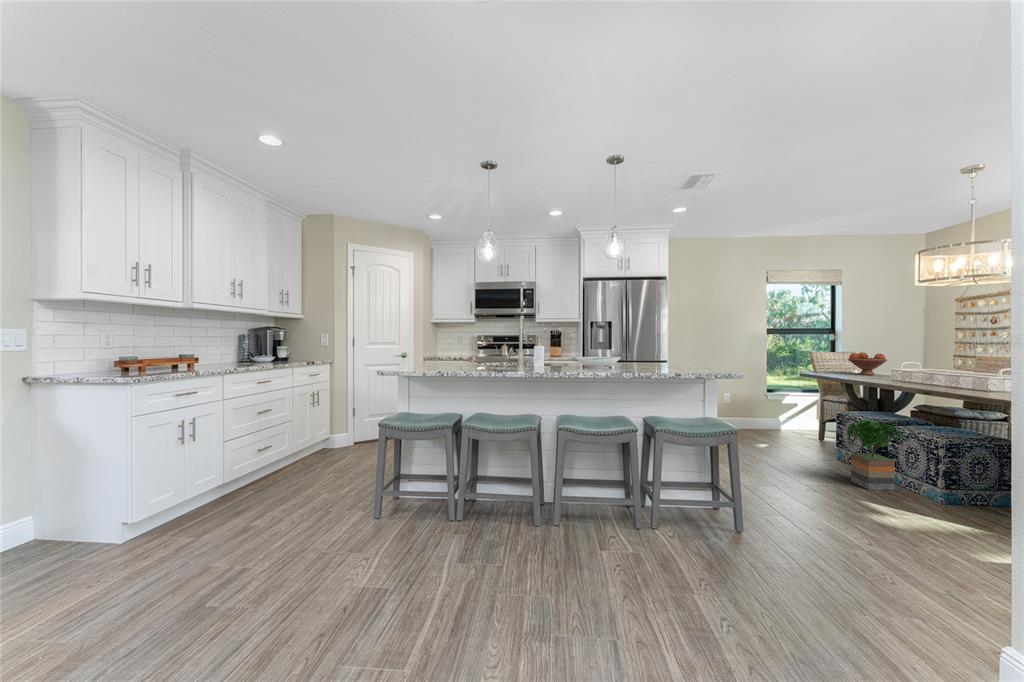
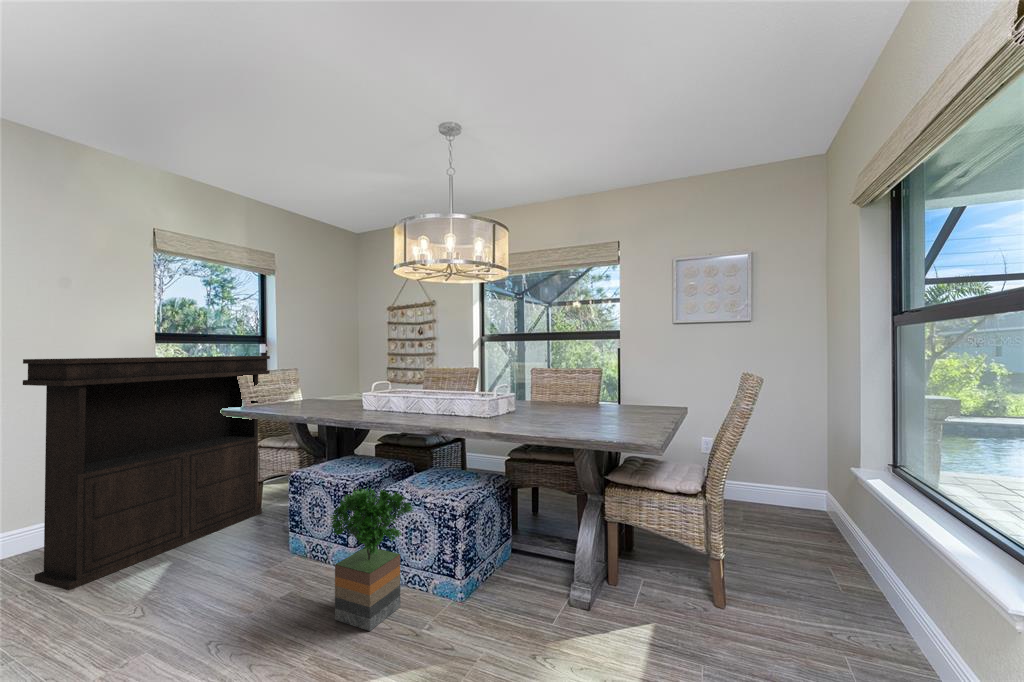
console table: none [716,343,831,441] -> present [23,356,270,590]
fruit bowl: present [848,352,887,375] -> none [298,368,346,403]

